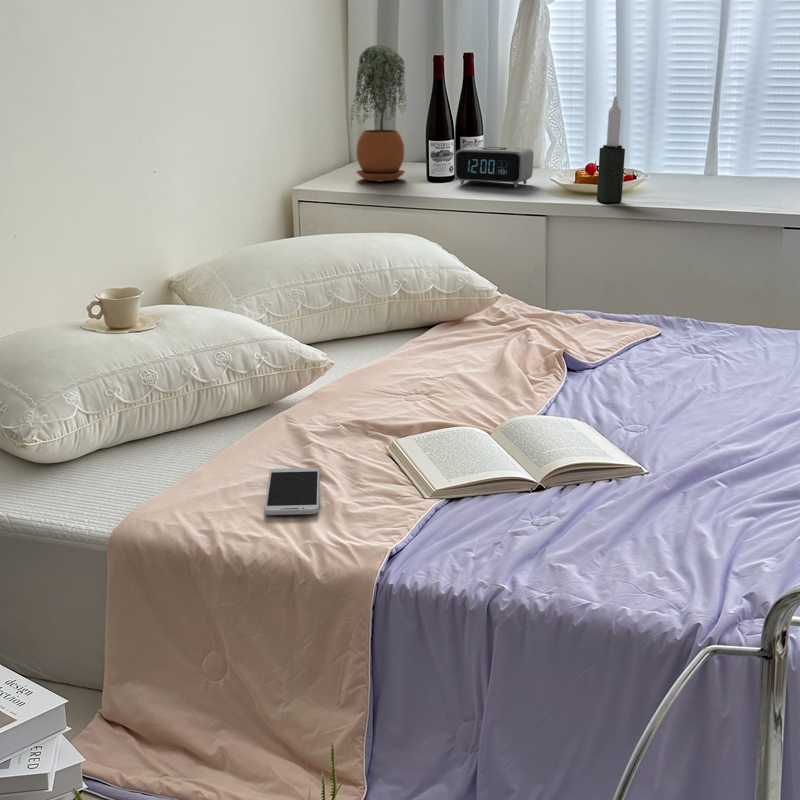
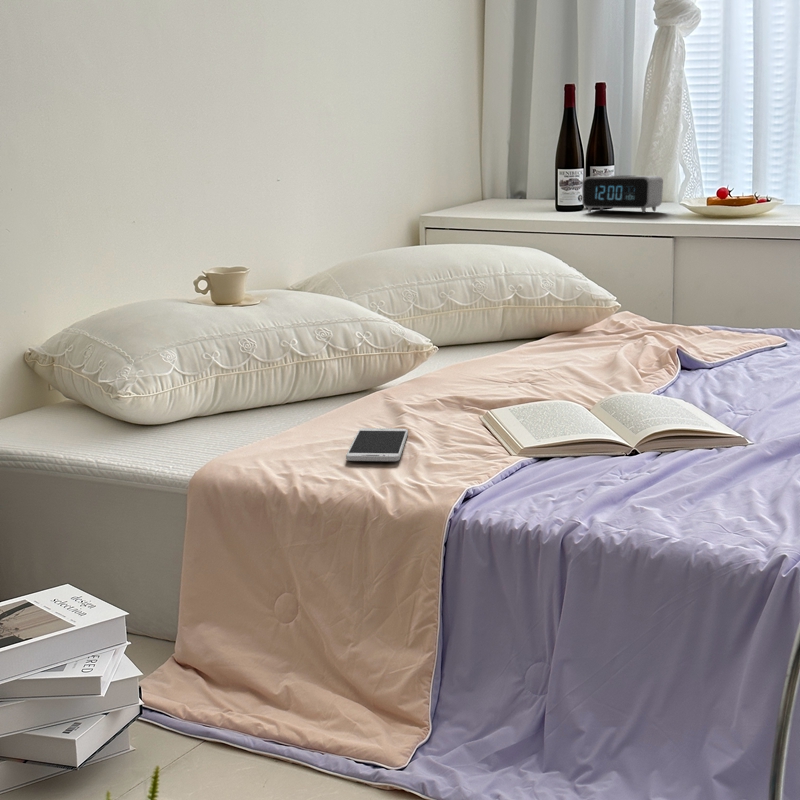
potted plant: present [351,46,406,181] -> none [479,79,536,211]
candle: present [597,96,625,203] -> none [727,114,756,222]

